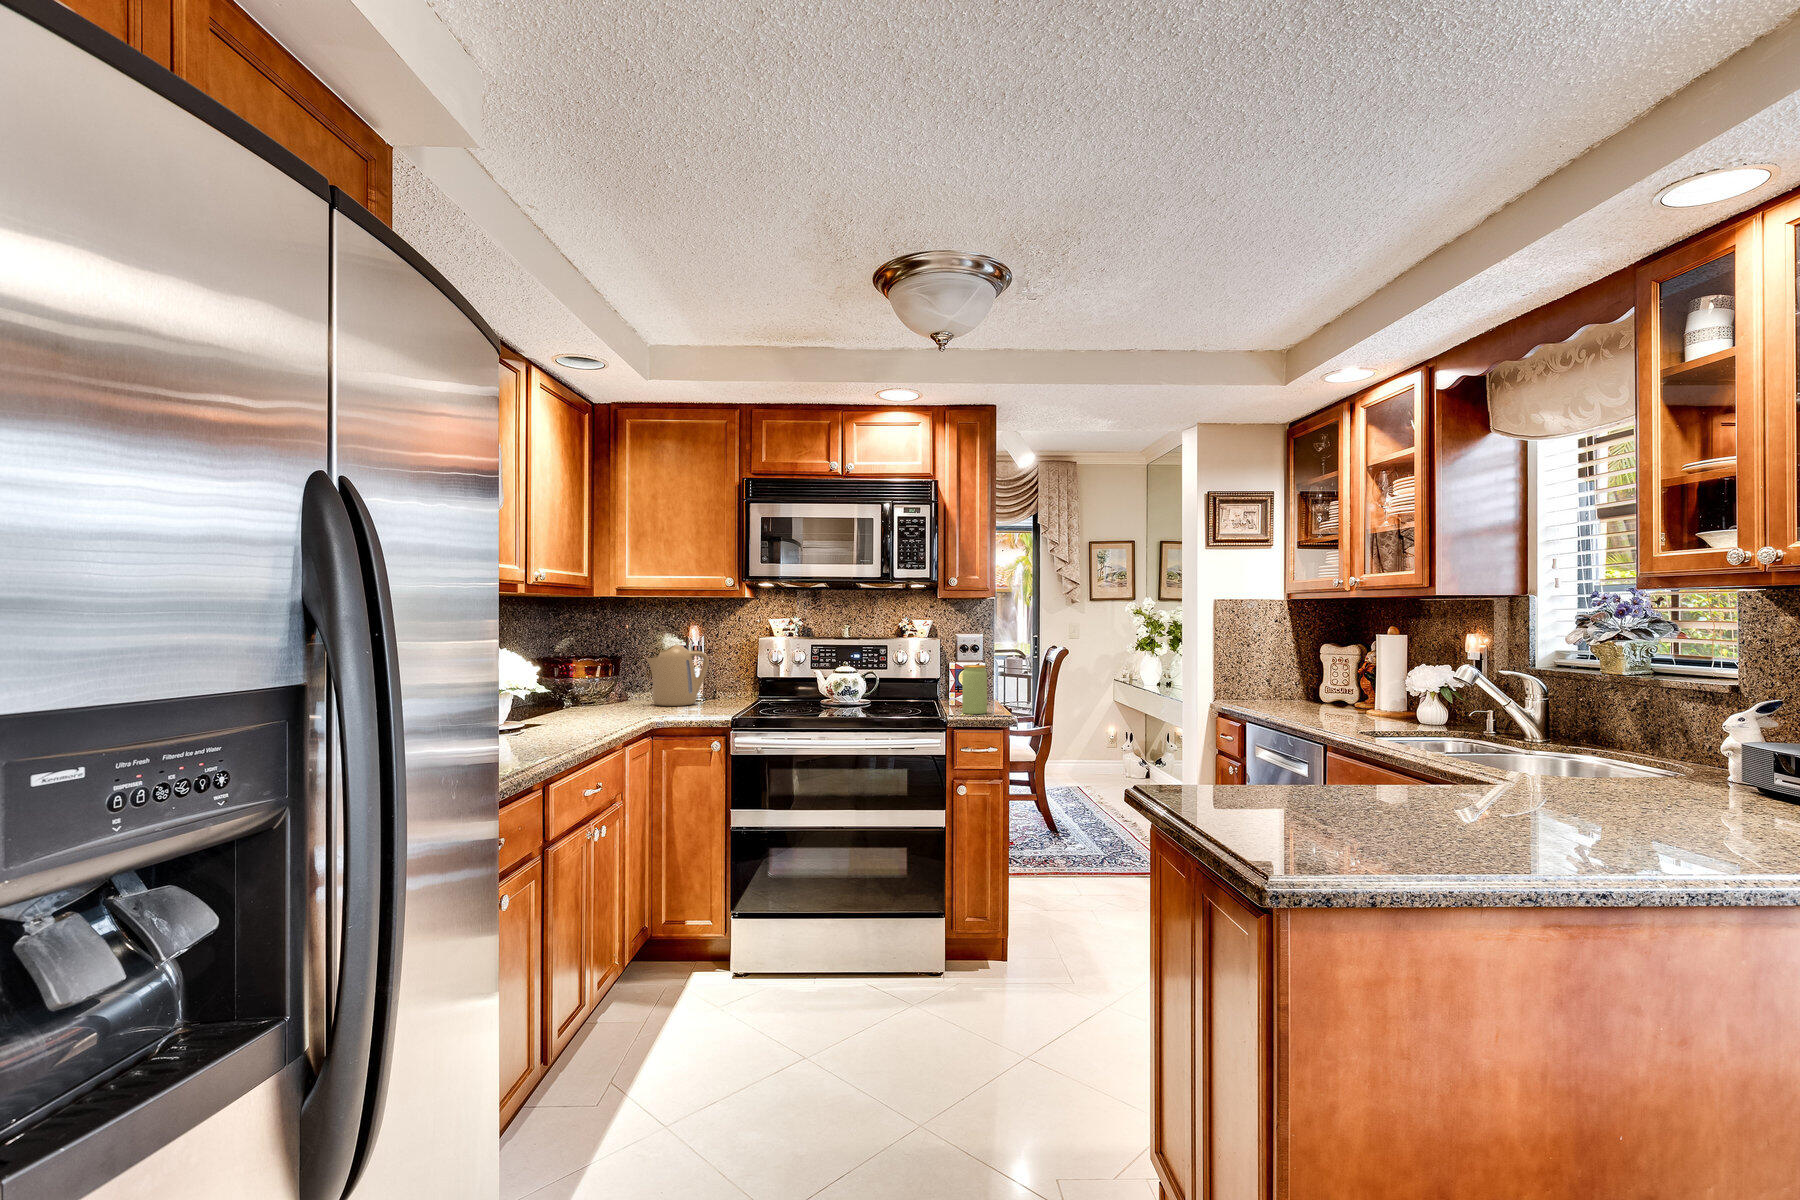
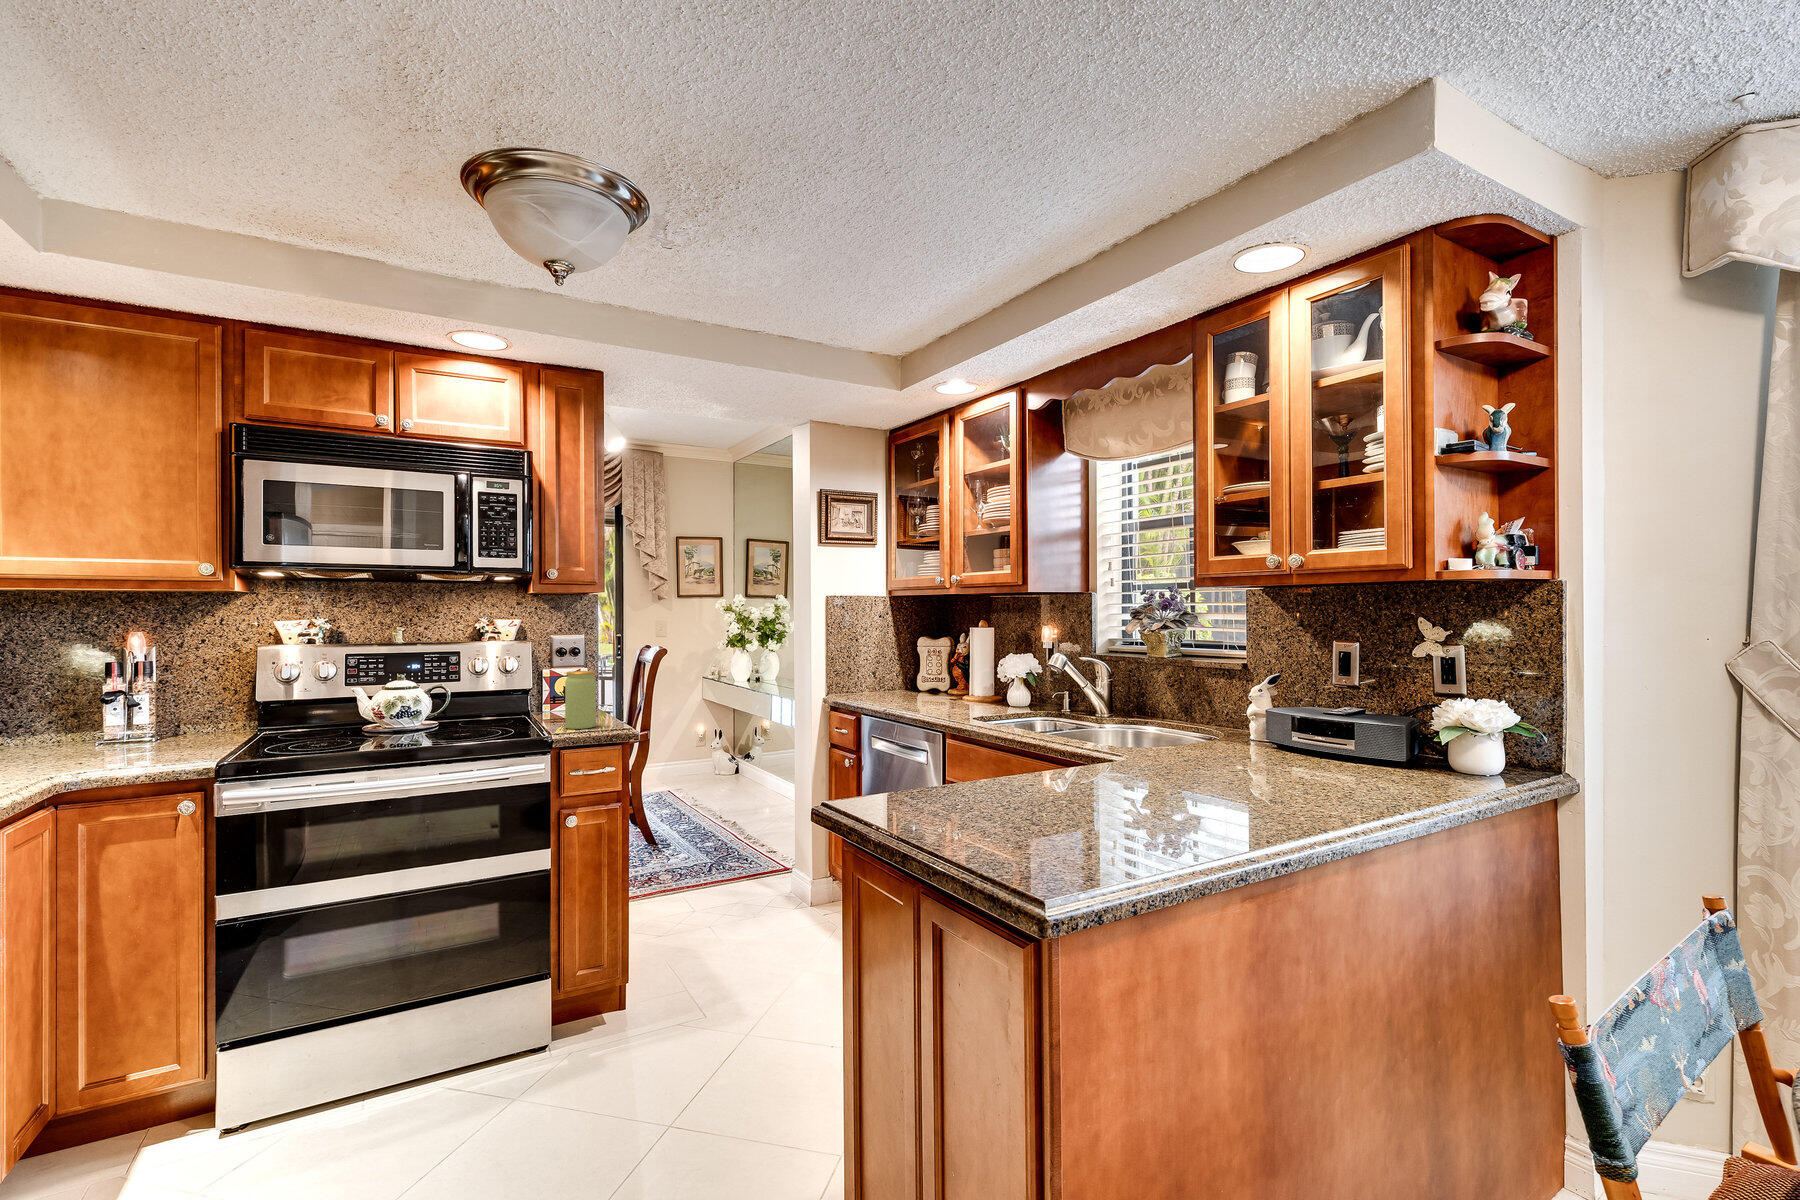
kettle: present [646,645,709,706] -> none [53,660,176,751]

